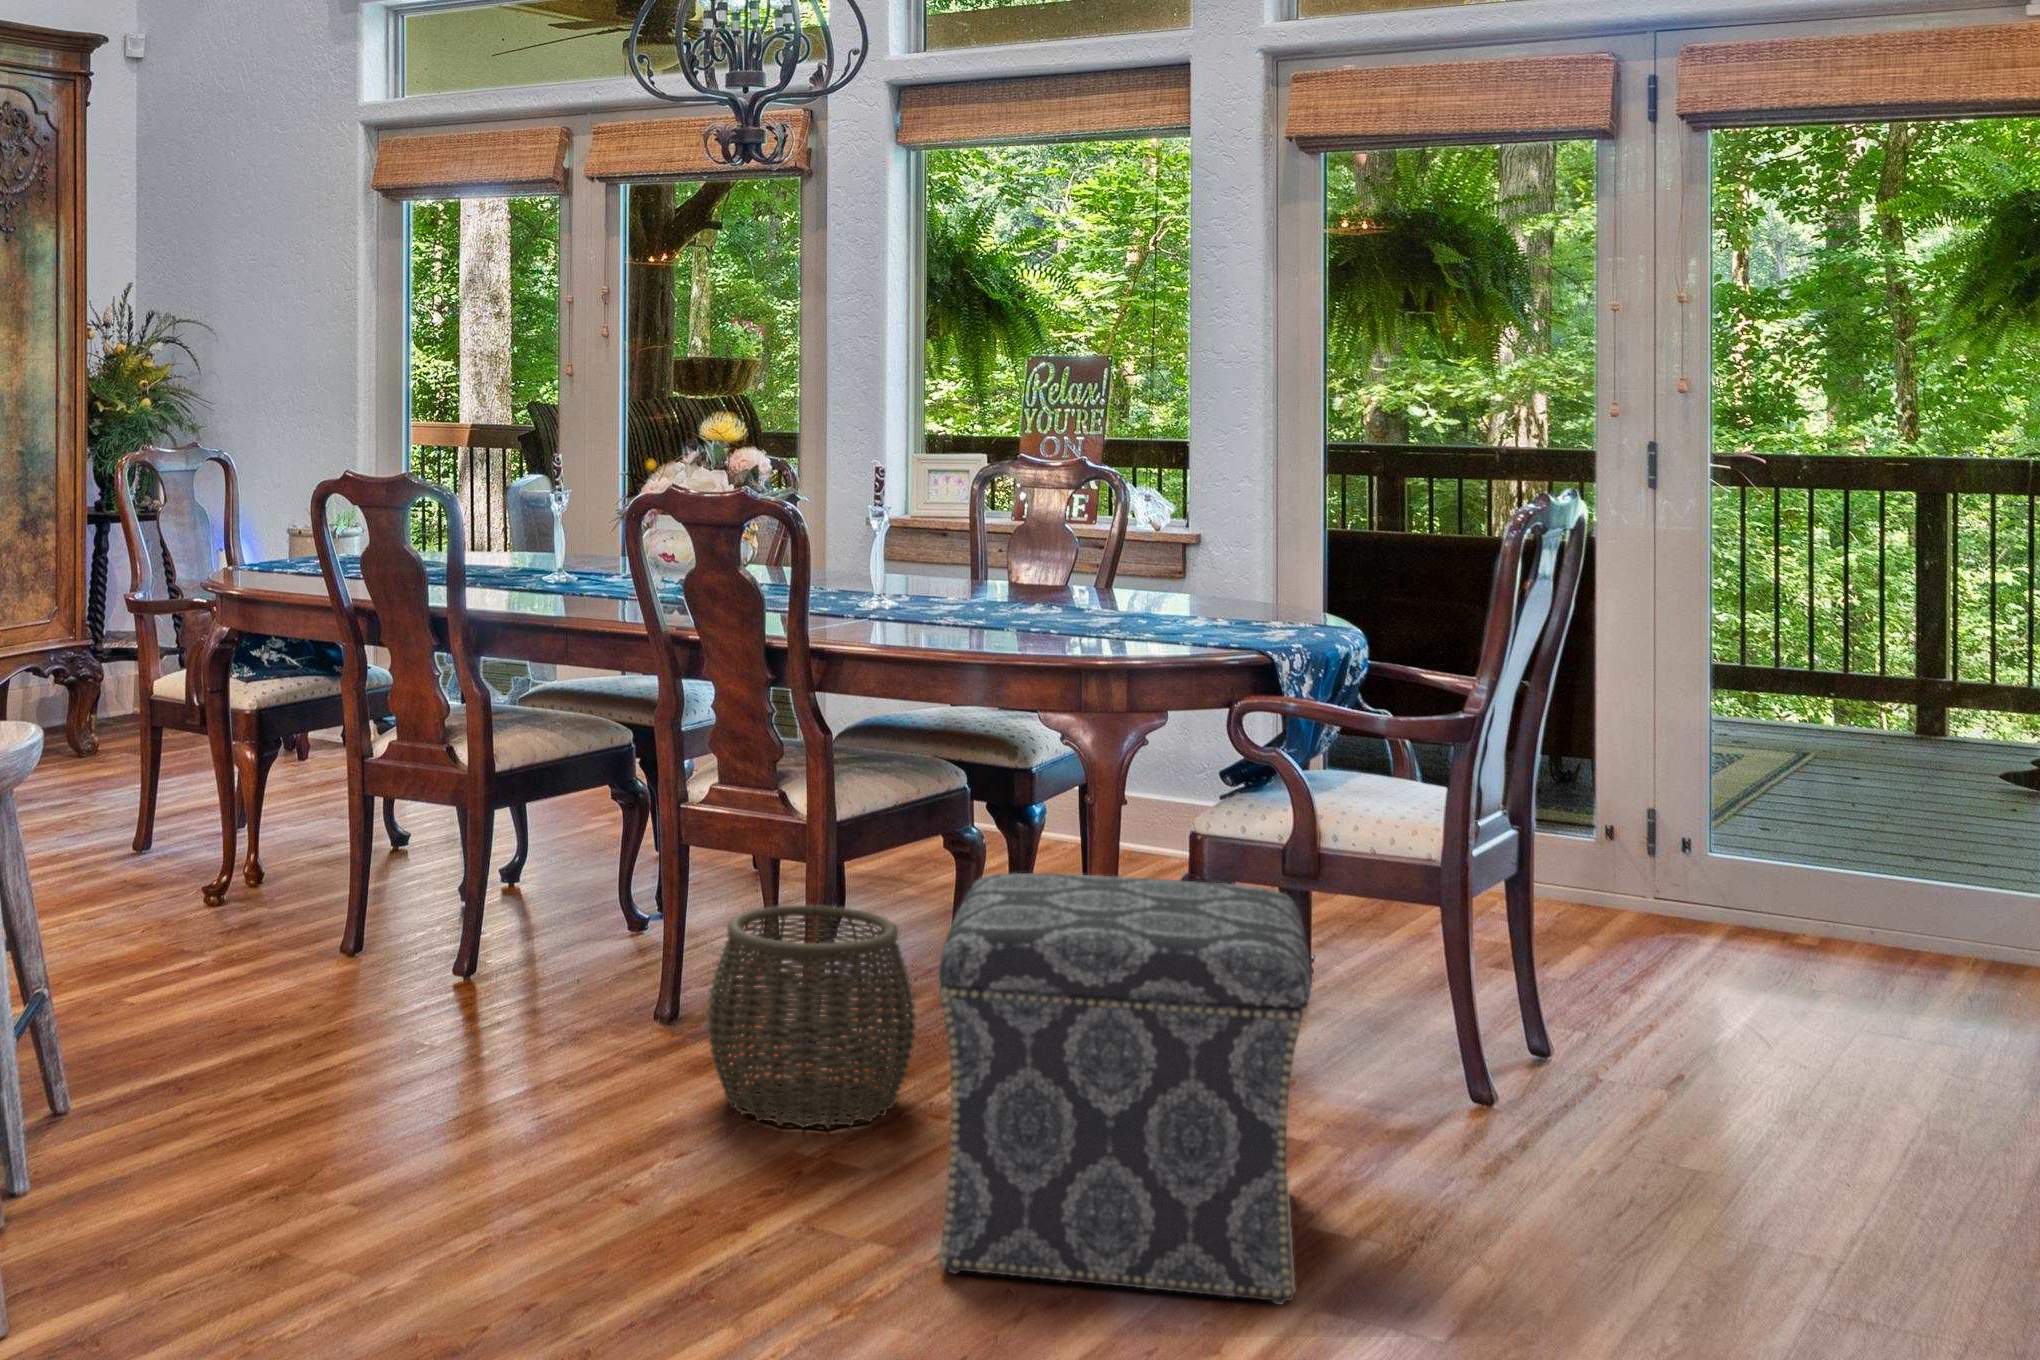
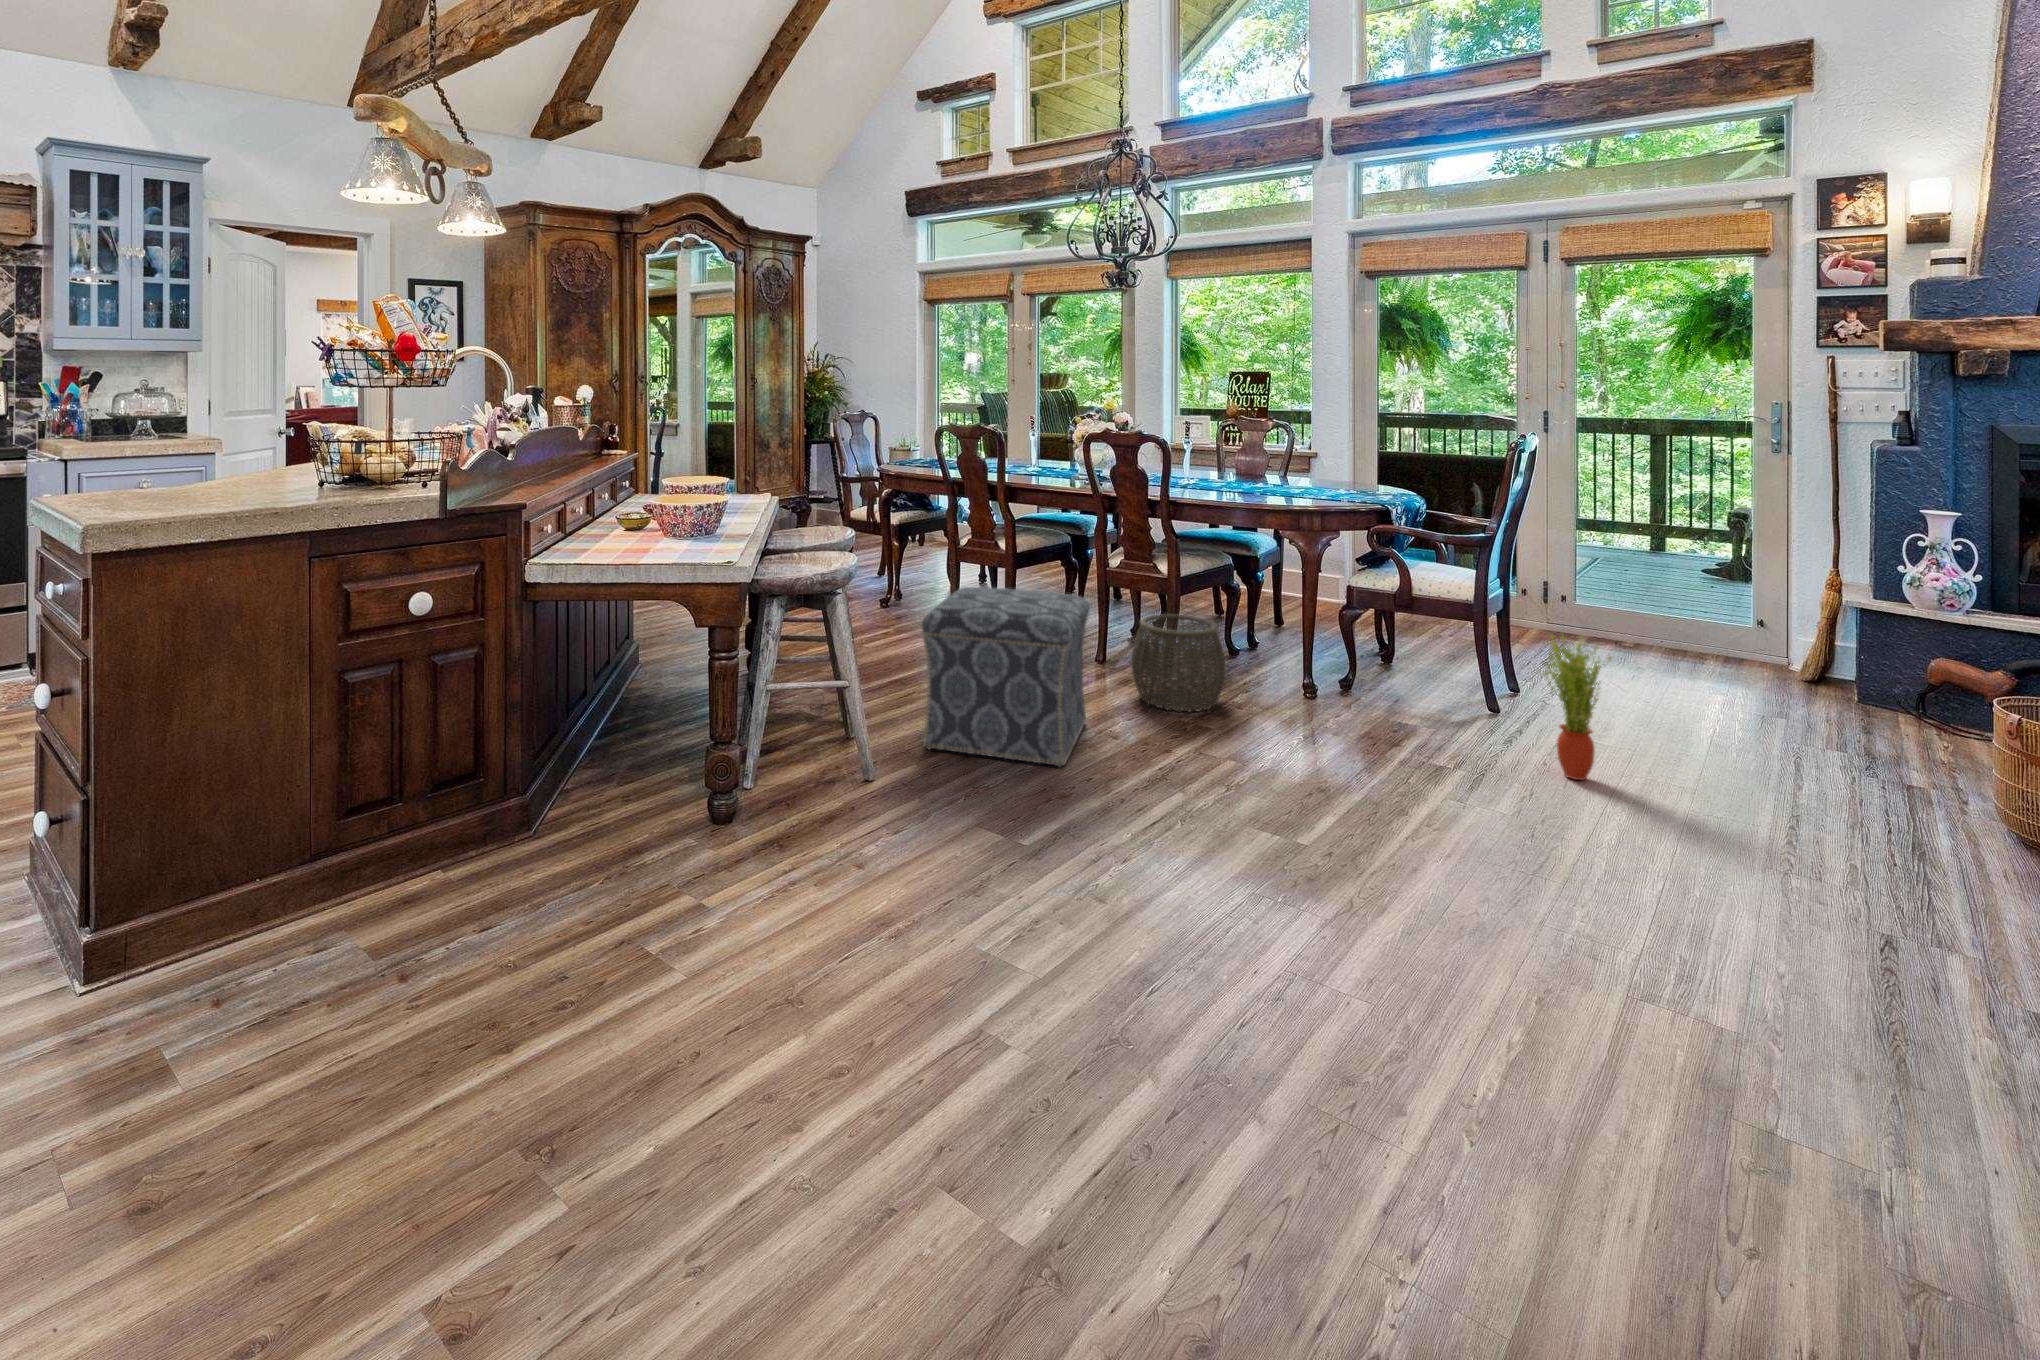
ottoman: present [938,873,1312,1305] -> present [922,587,1090,767]
potted plant: none [1544,925,1688,1247] -> present [1544,635,1612,780]

